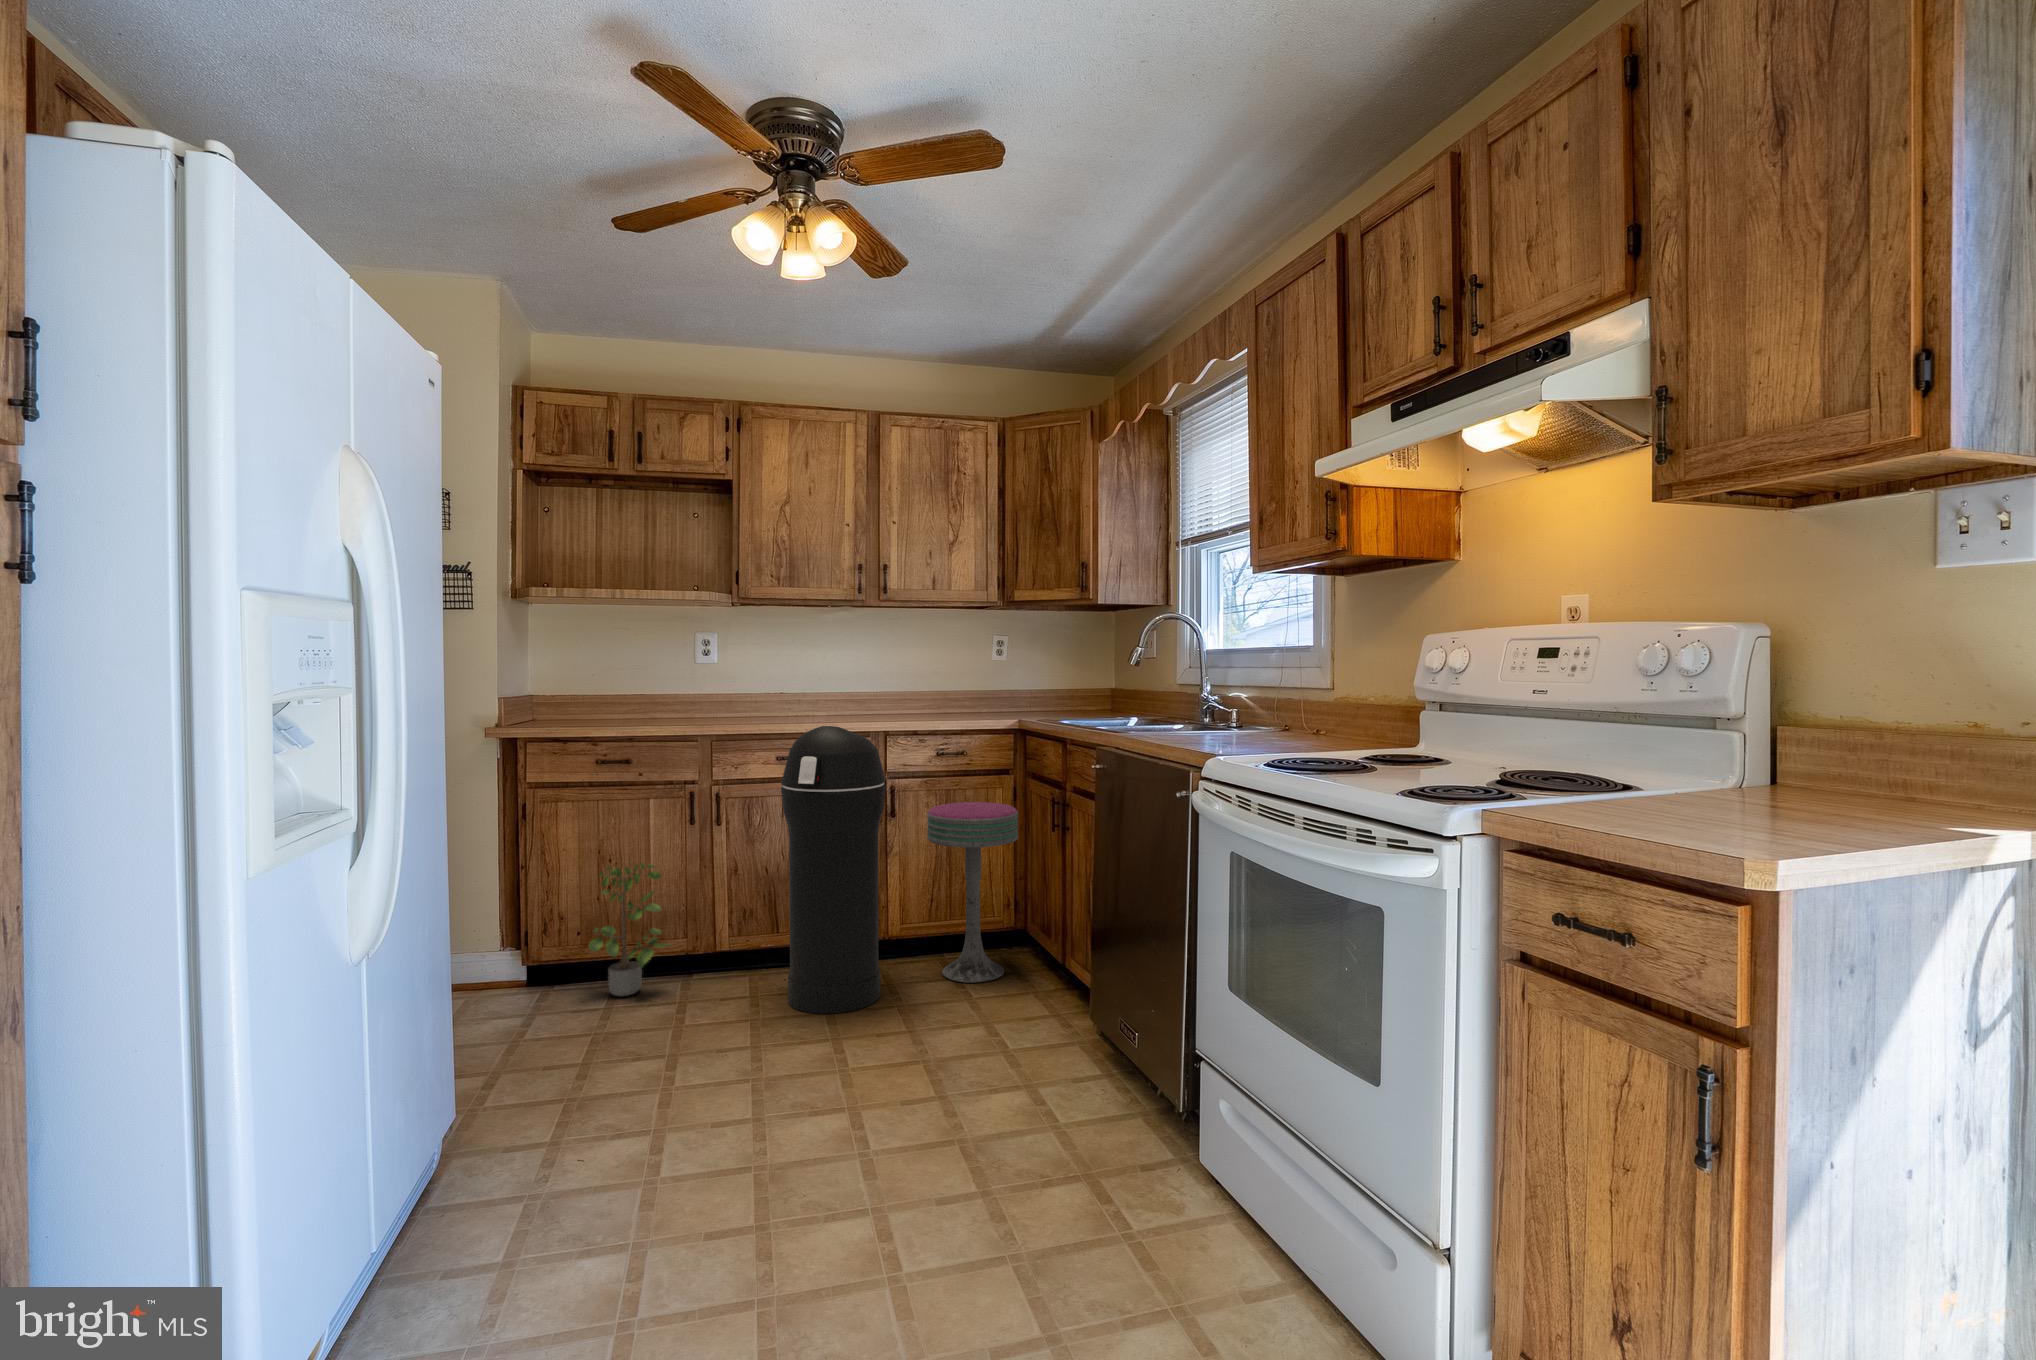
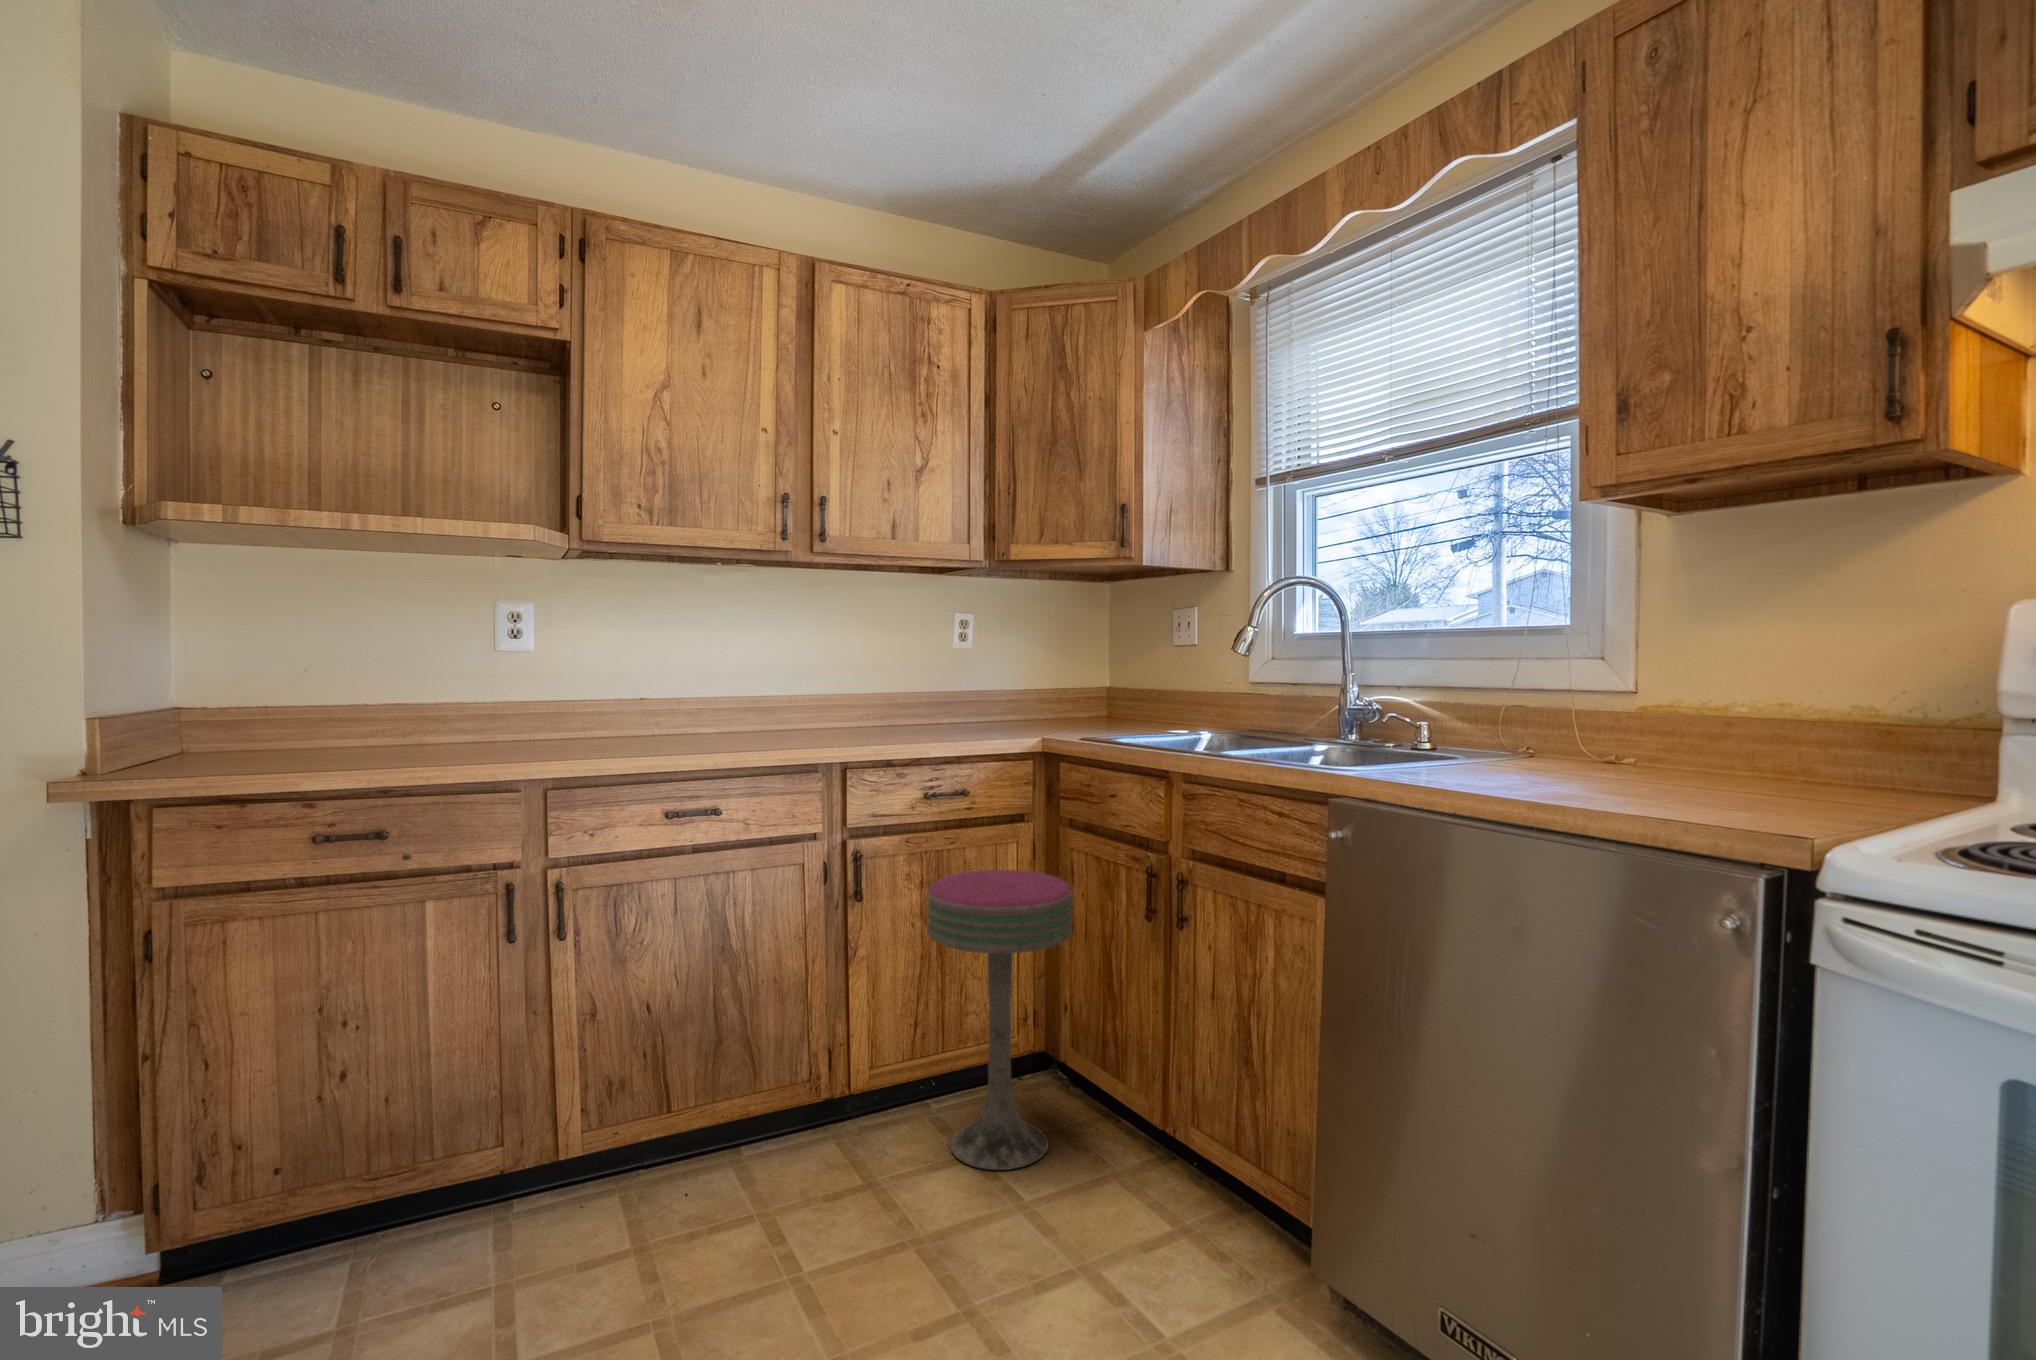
trash can: present [781,726,886,1014] -> none [700,761,886,1287]
potted plant: present [589,863,670,996] -> none [300,1020,486,1292]

